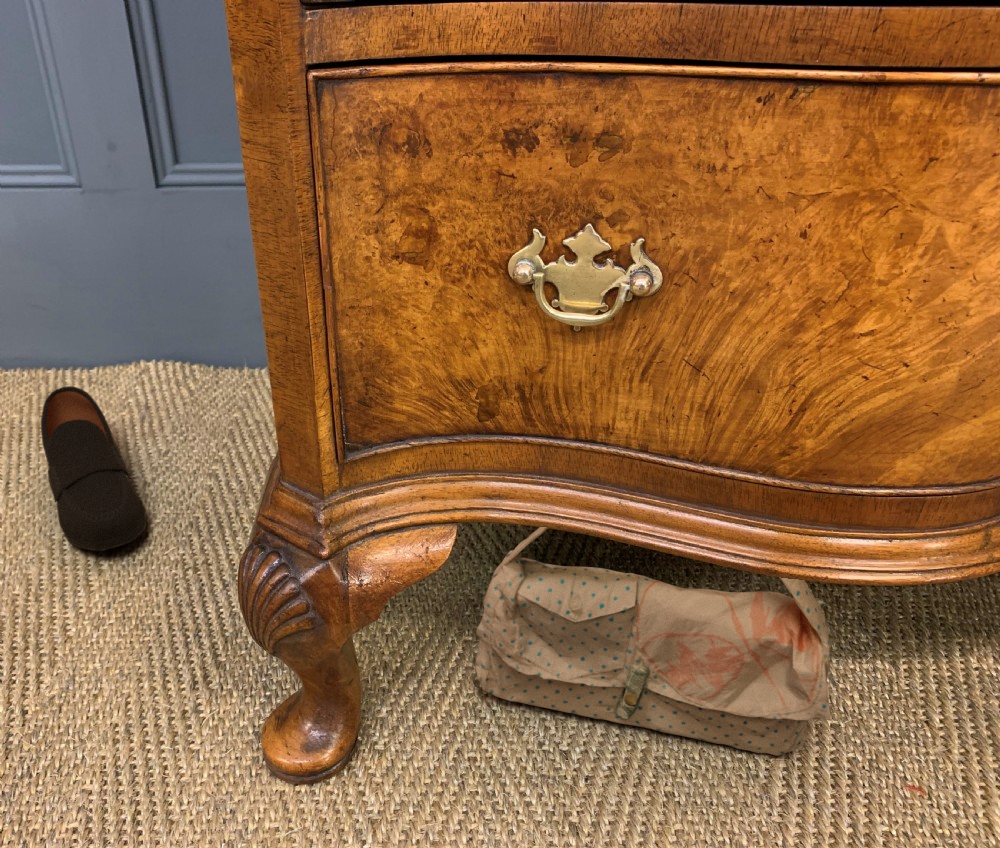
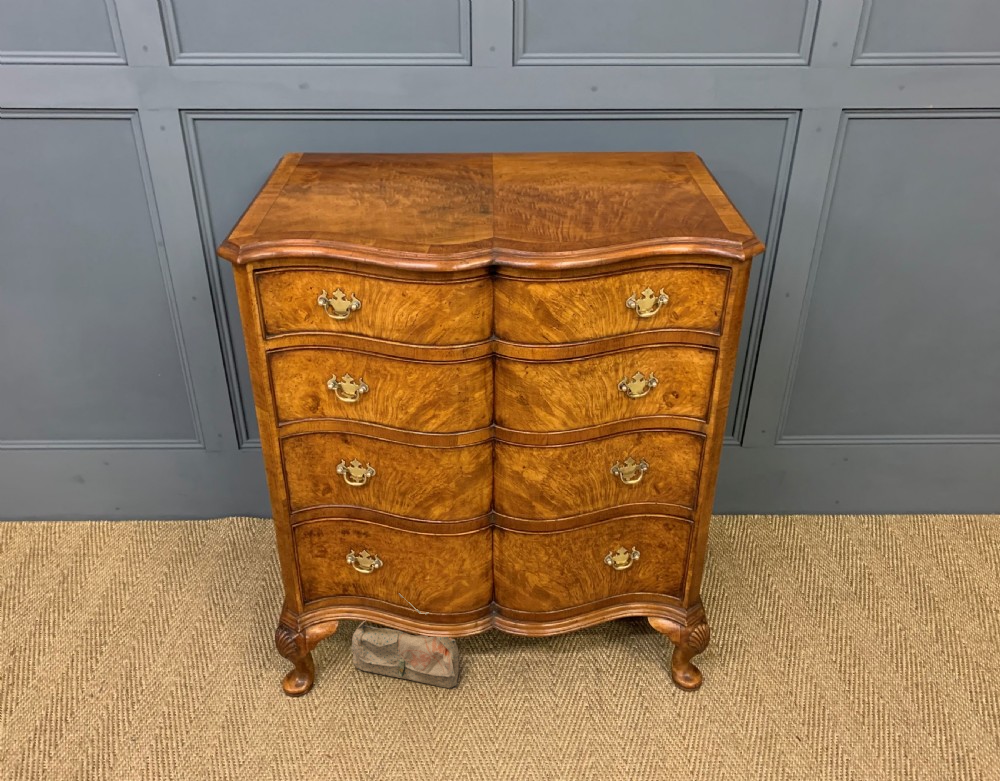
shoe: present [41,386,147,551] -> none [196,544,239,616]

